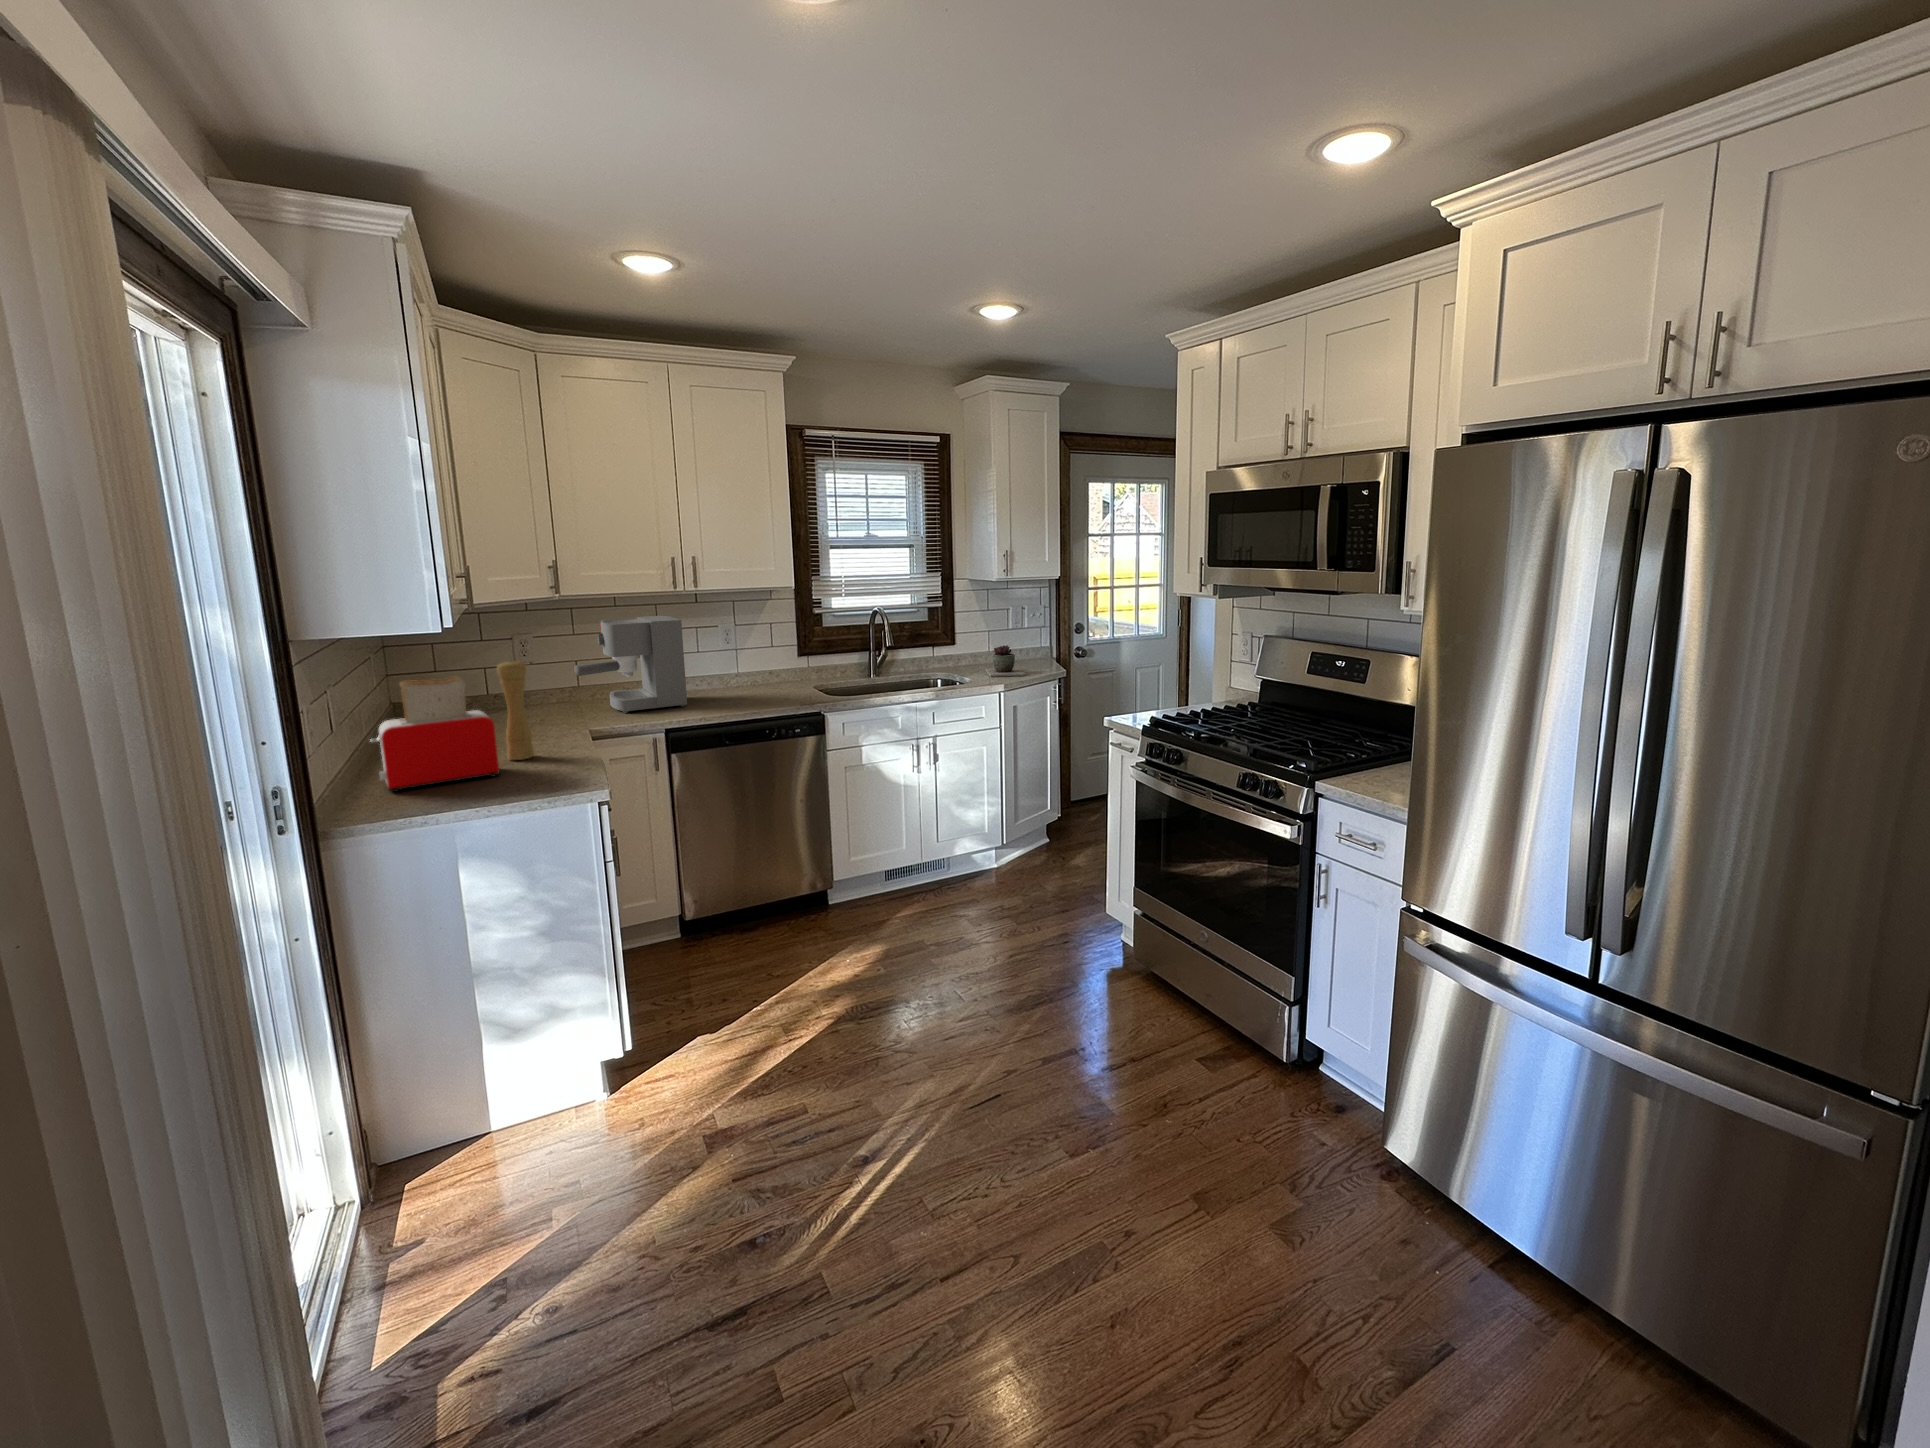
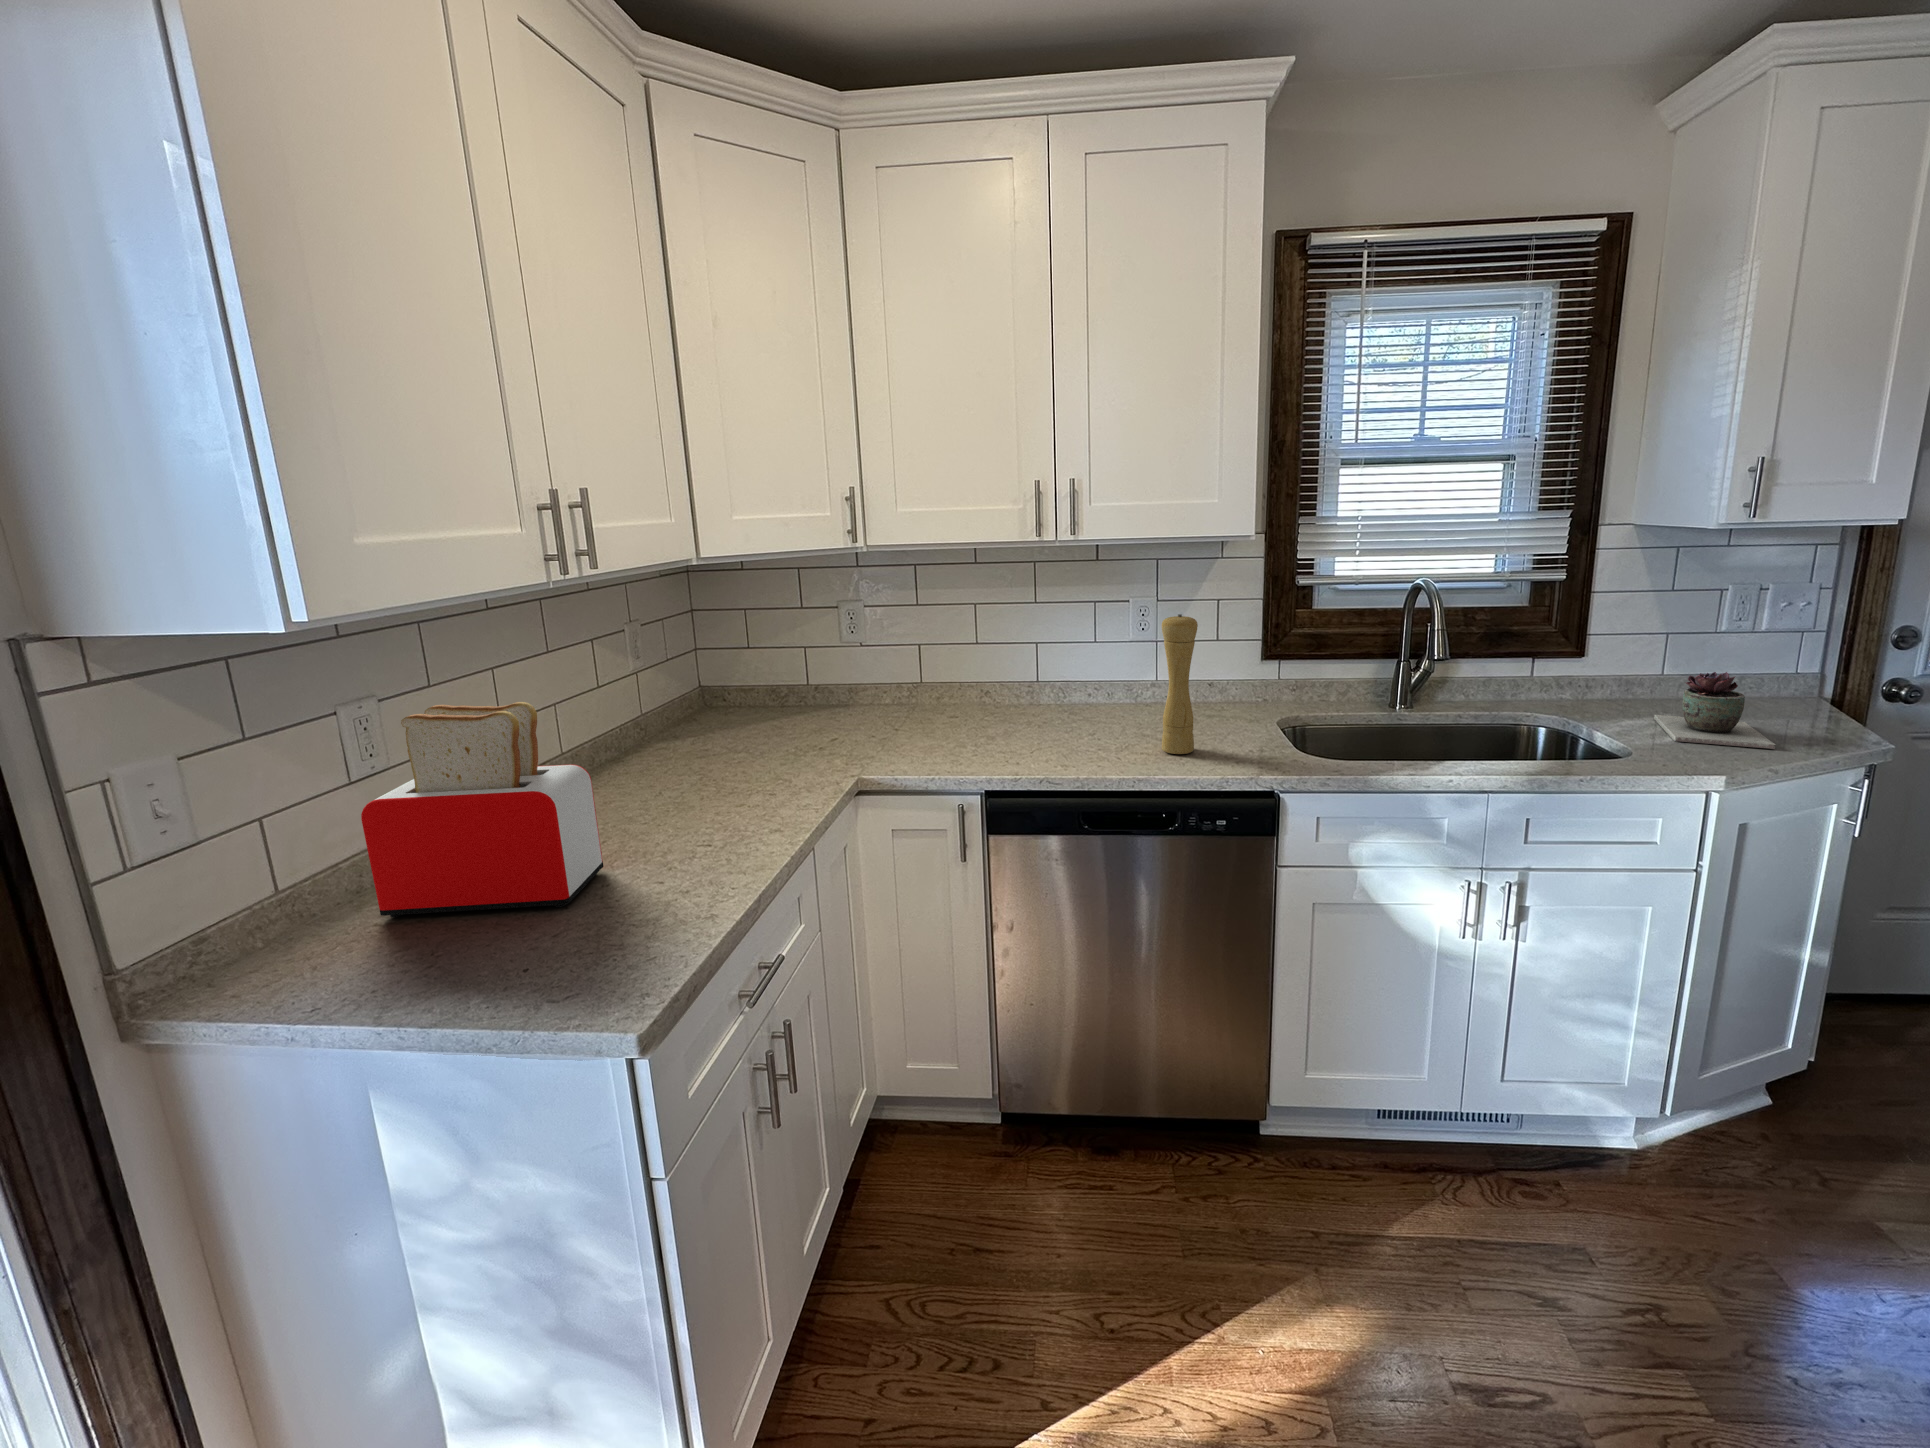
coffee maker: present [574,616,687,713] -> none [878,581,1042,746]
pepper mill: present [497,660,534,760] -> present [1162,614,1198,754]

